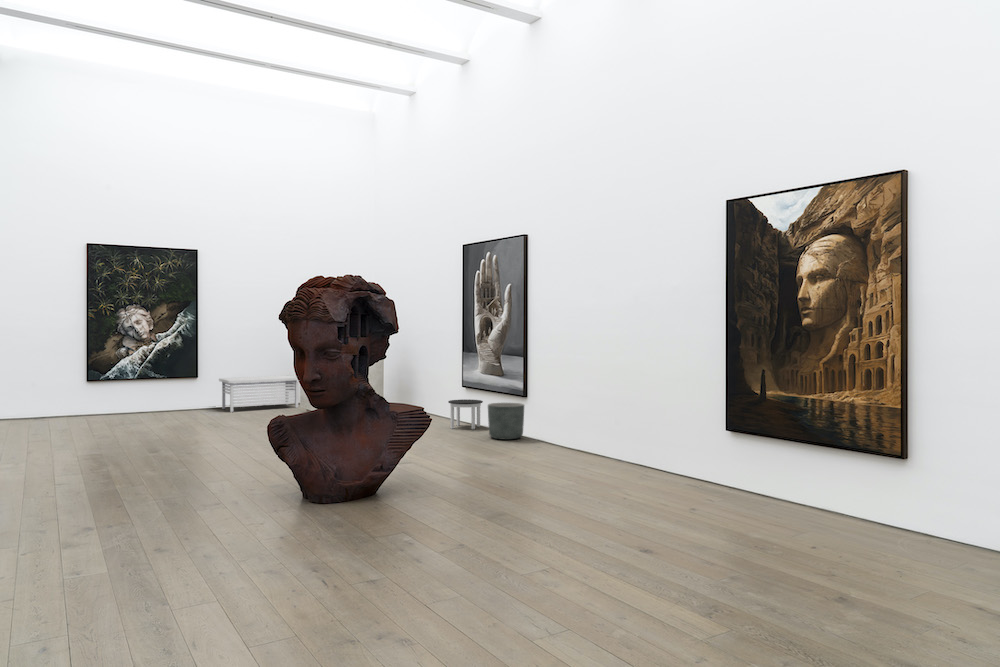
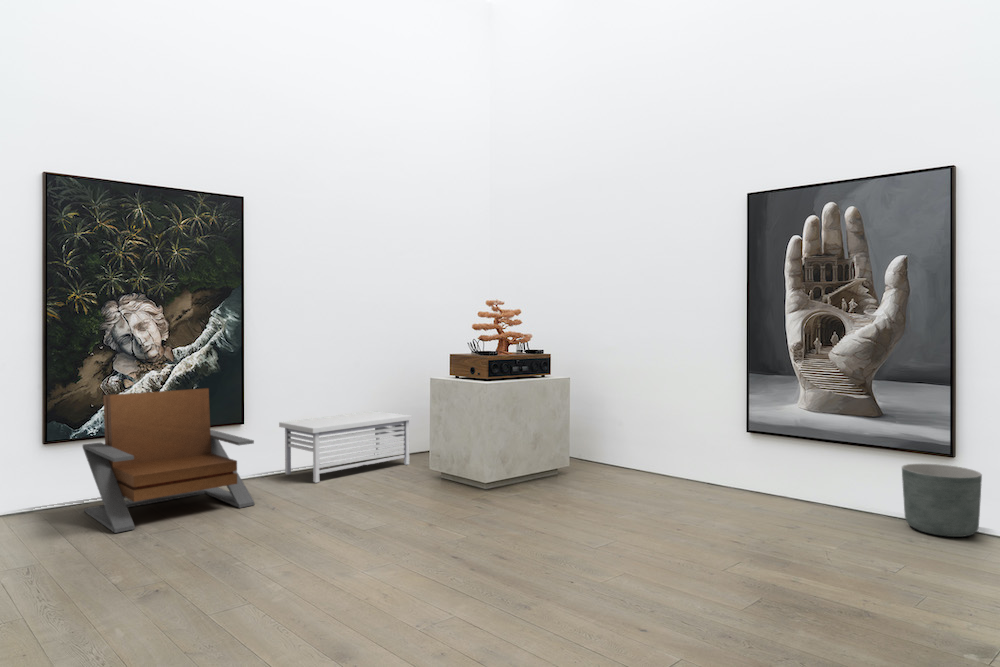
lounge chair: none [105,356,186,423] -> present [83,388,254,533]
round table: present [448,399,483,429] -> none [760,452,824,508]

